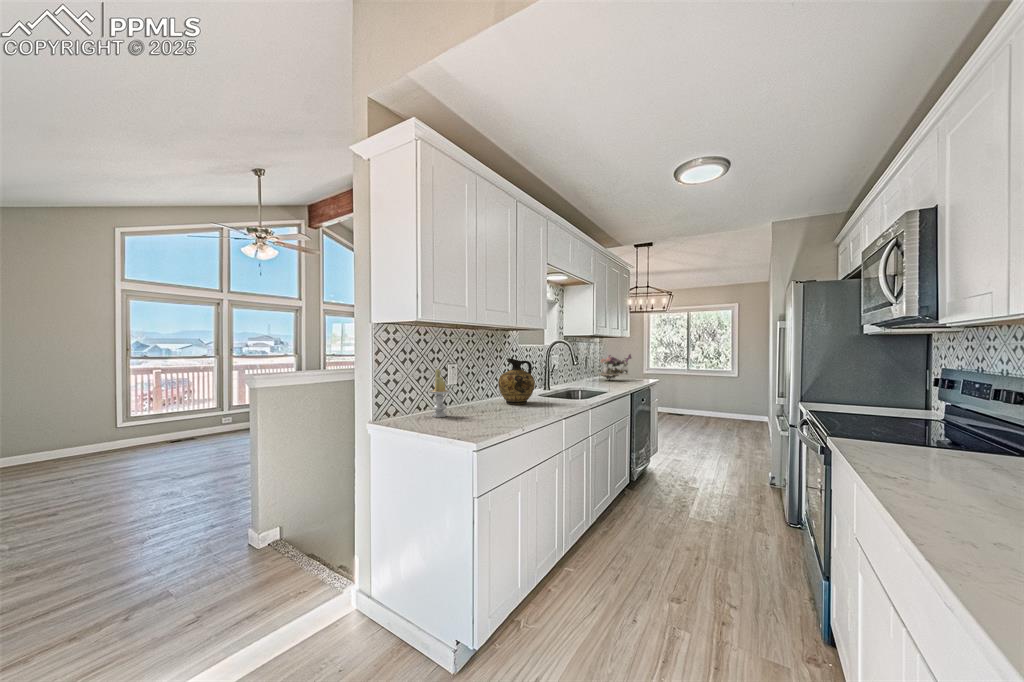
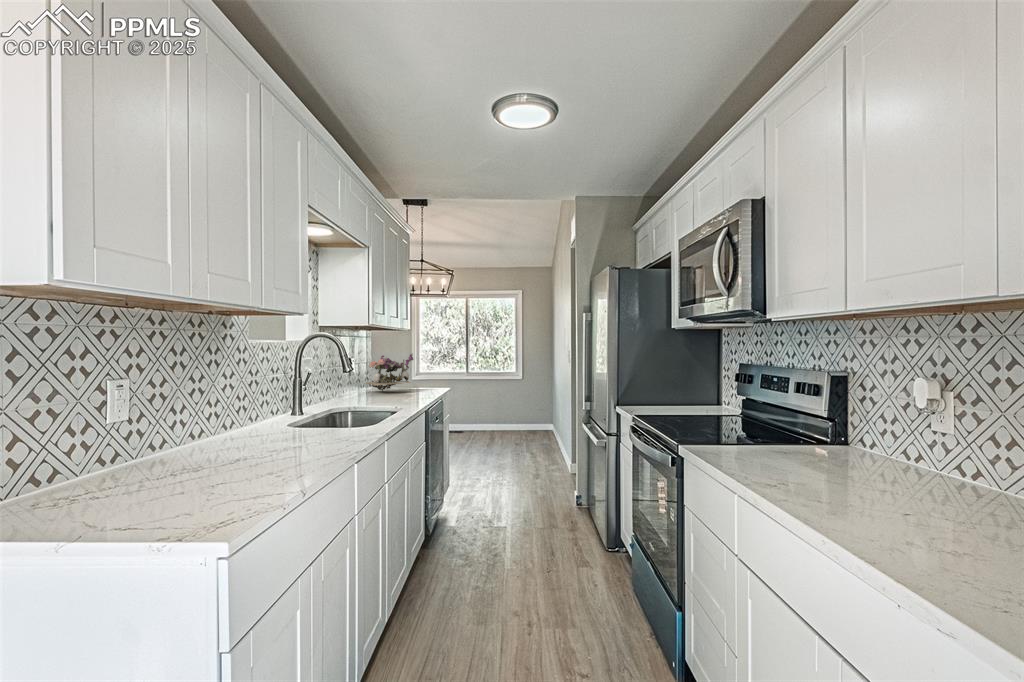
ceramic jug: present [498,358,535,404] -> none [218,364,290,447]
candle: present [428,369,451,417] -> none [56,392,121,497]

